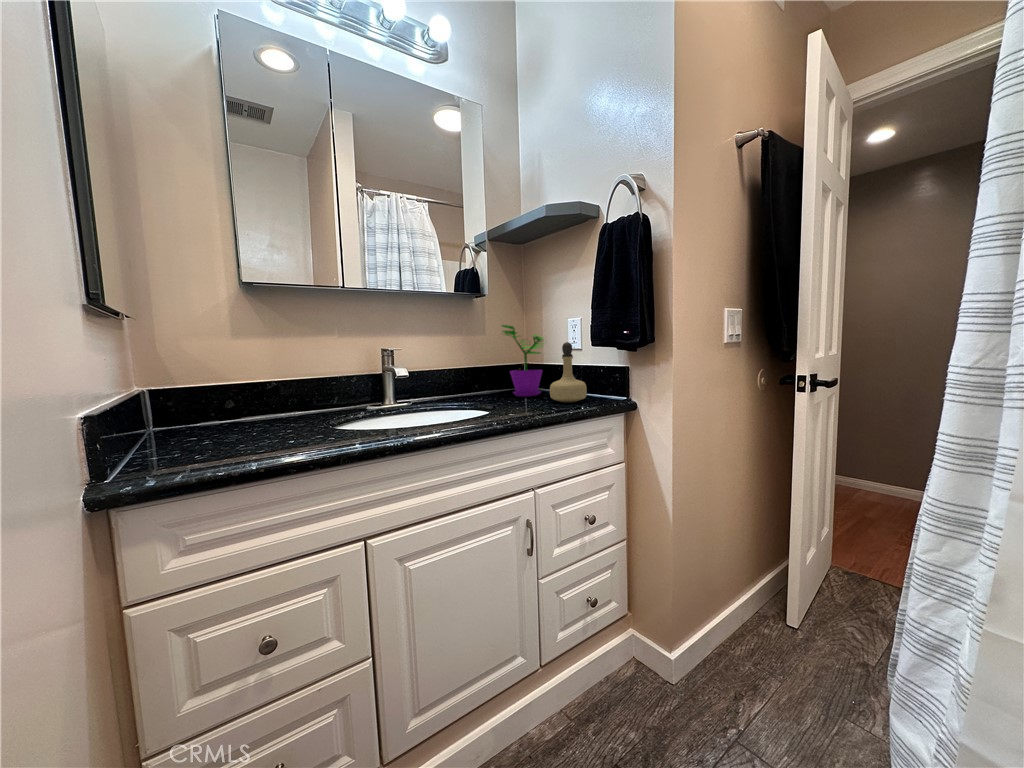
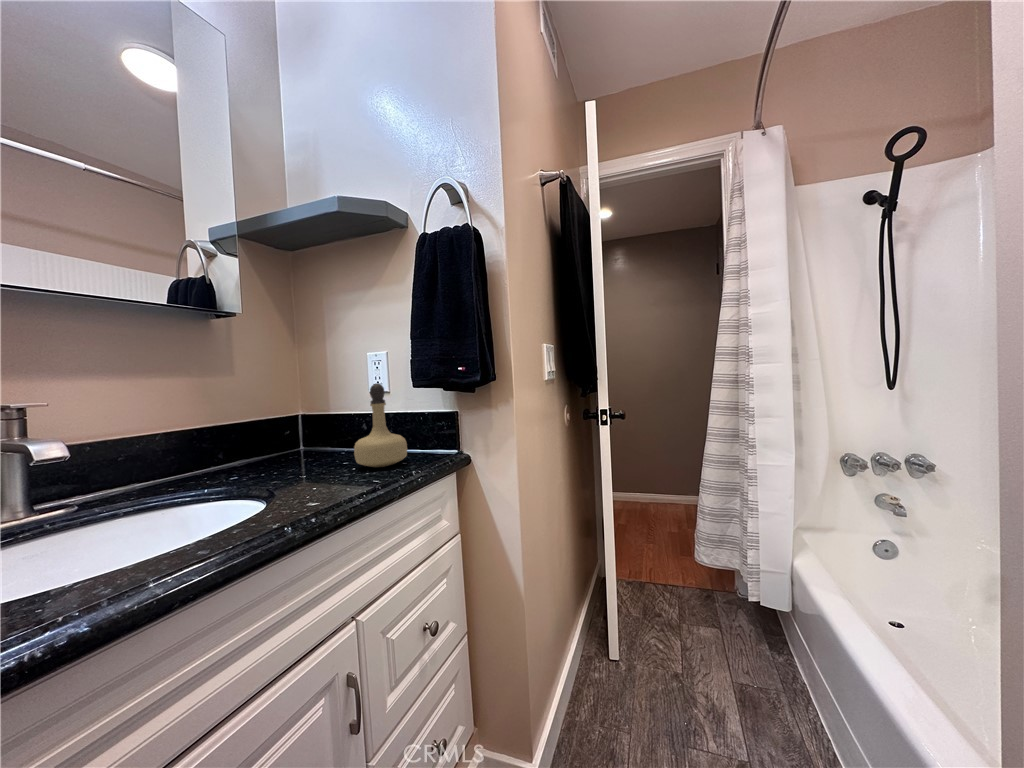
flower pot: present [502,325,543,397] -> none [262,352,339,464]

